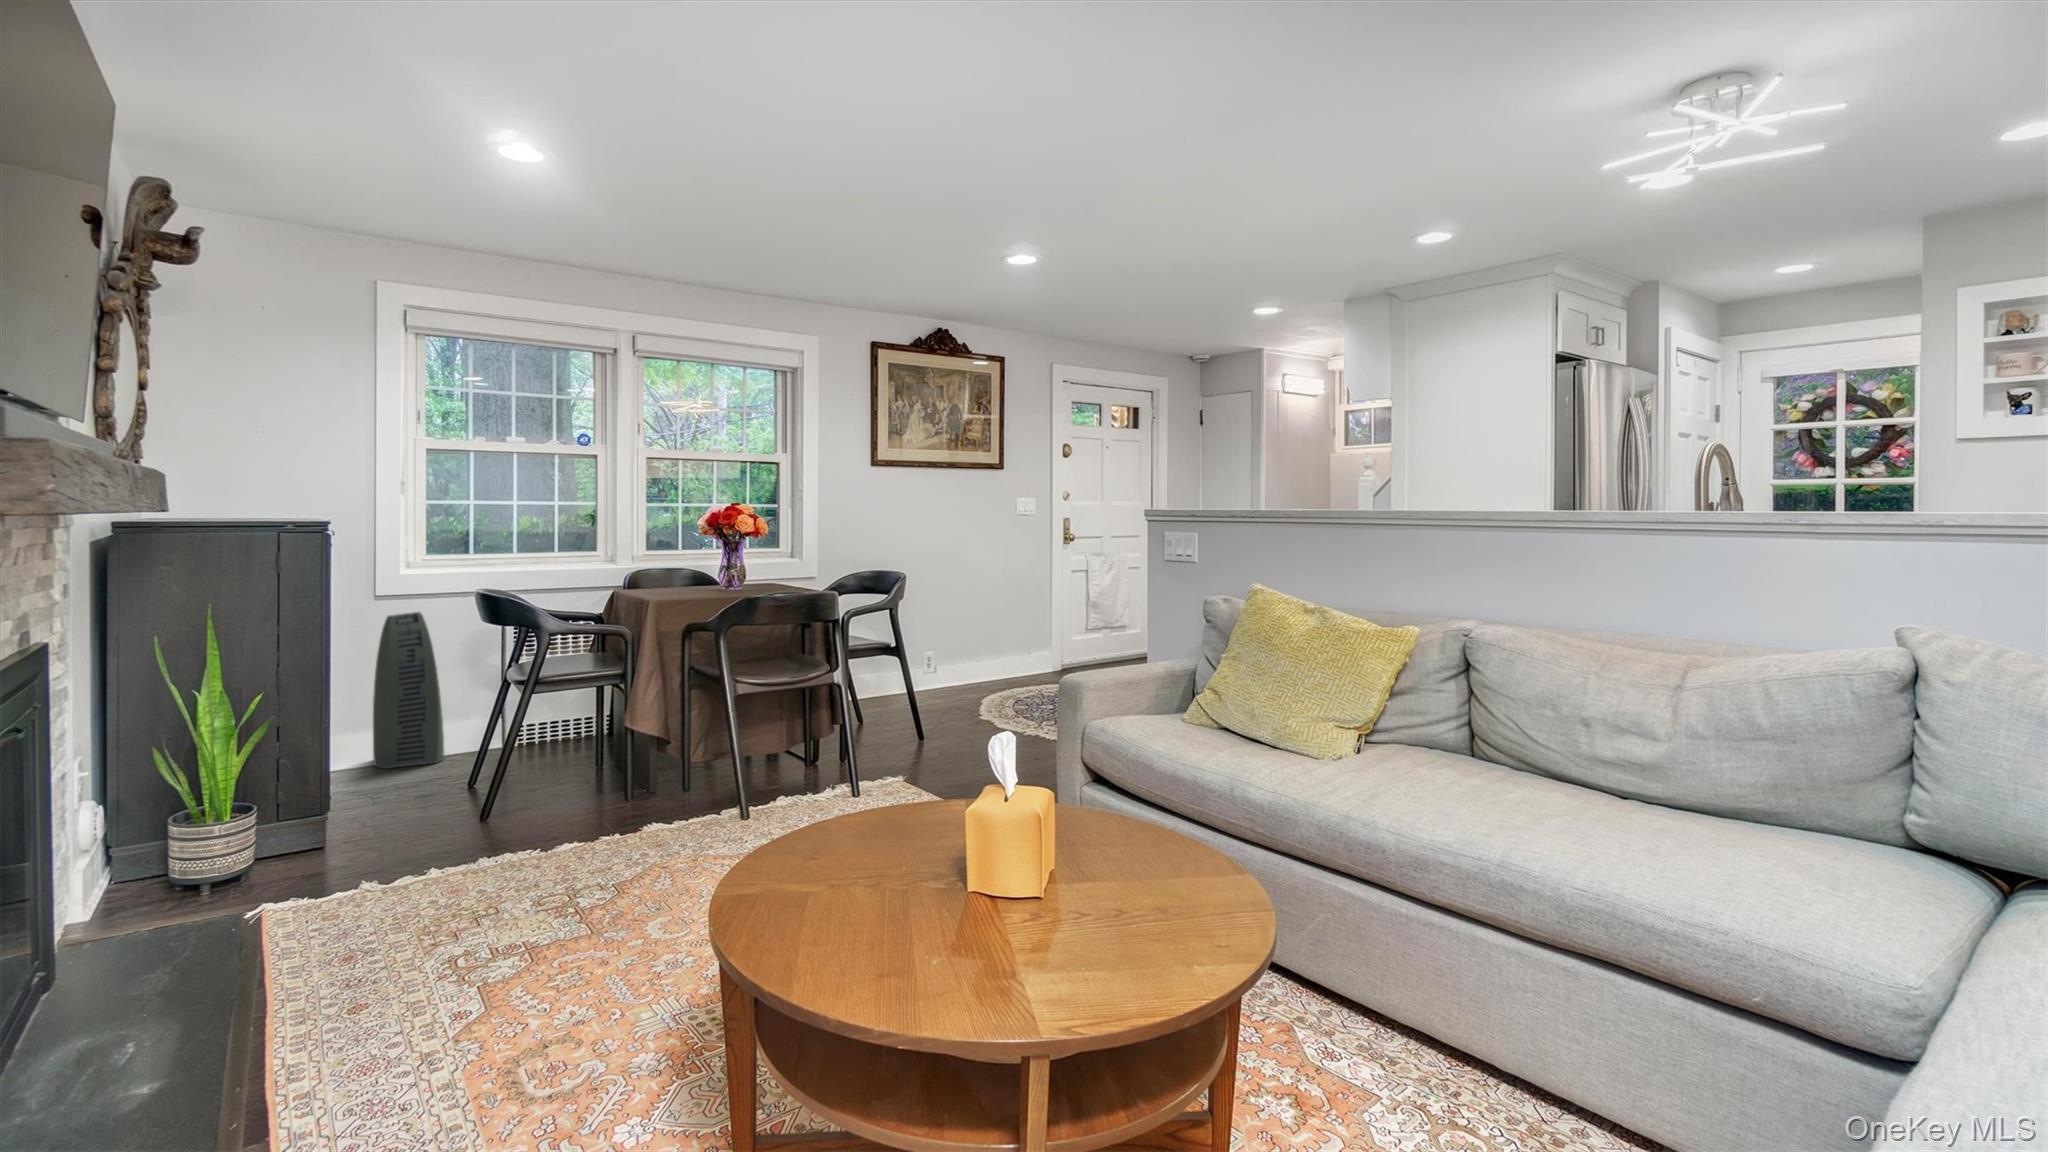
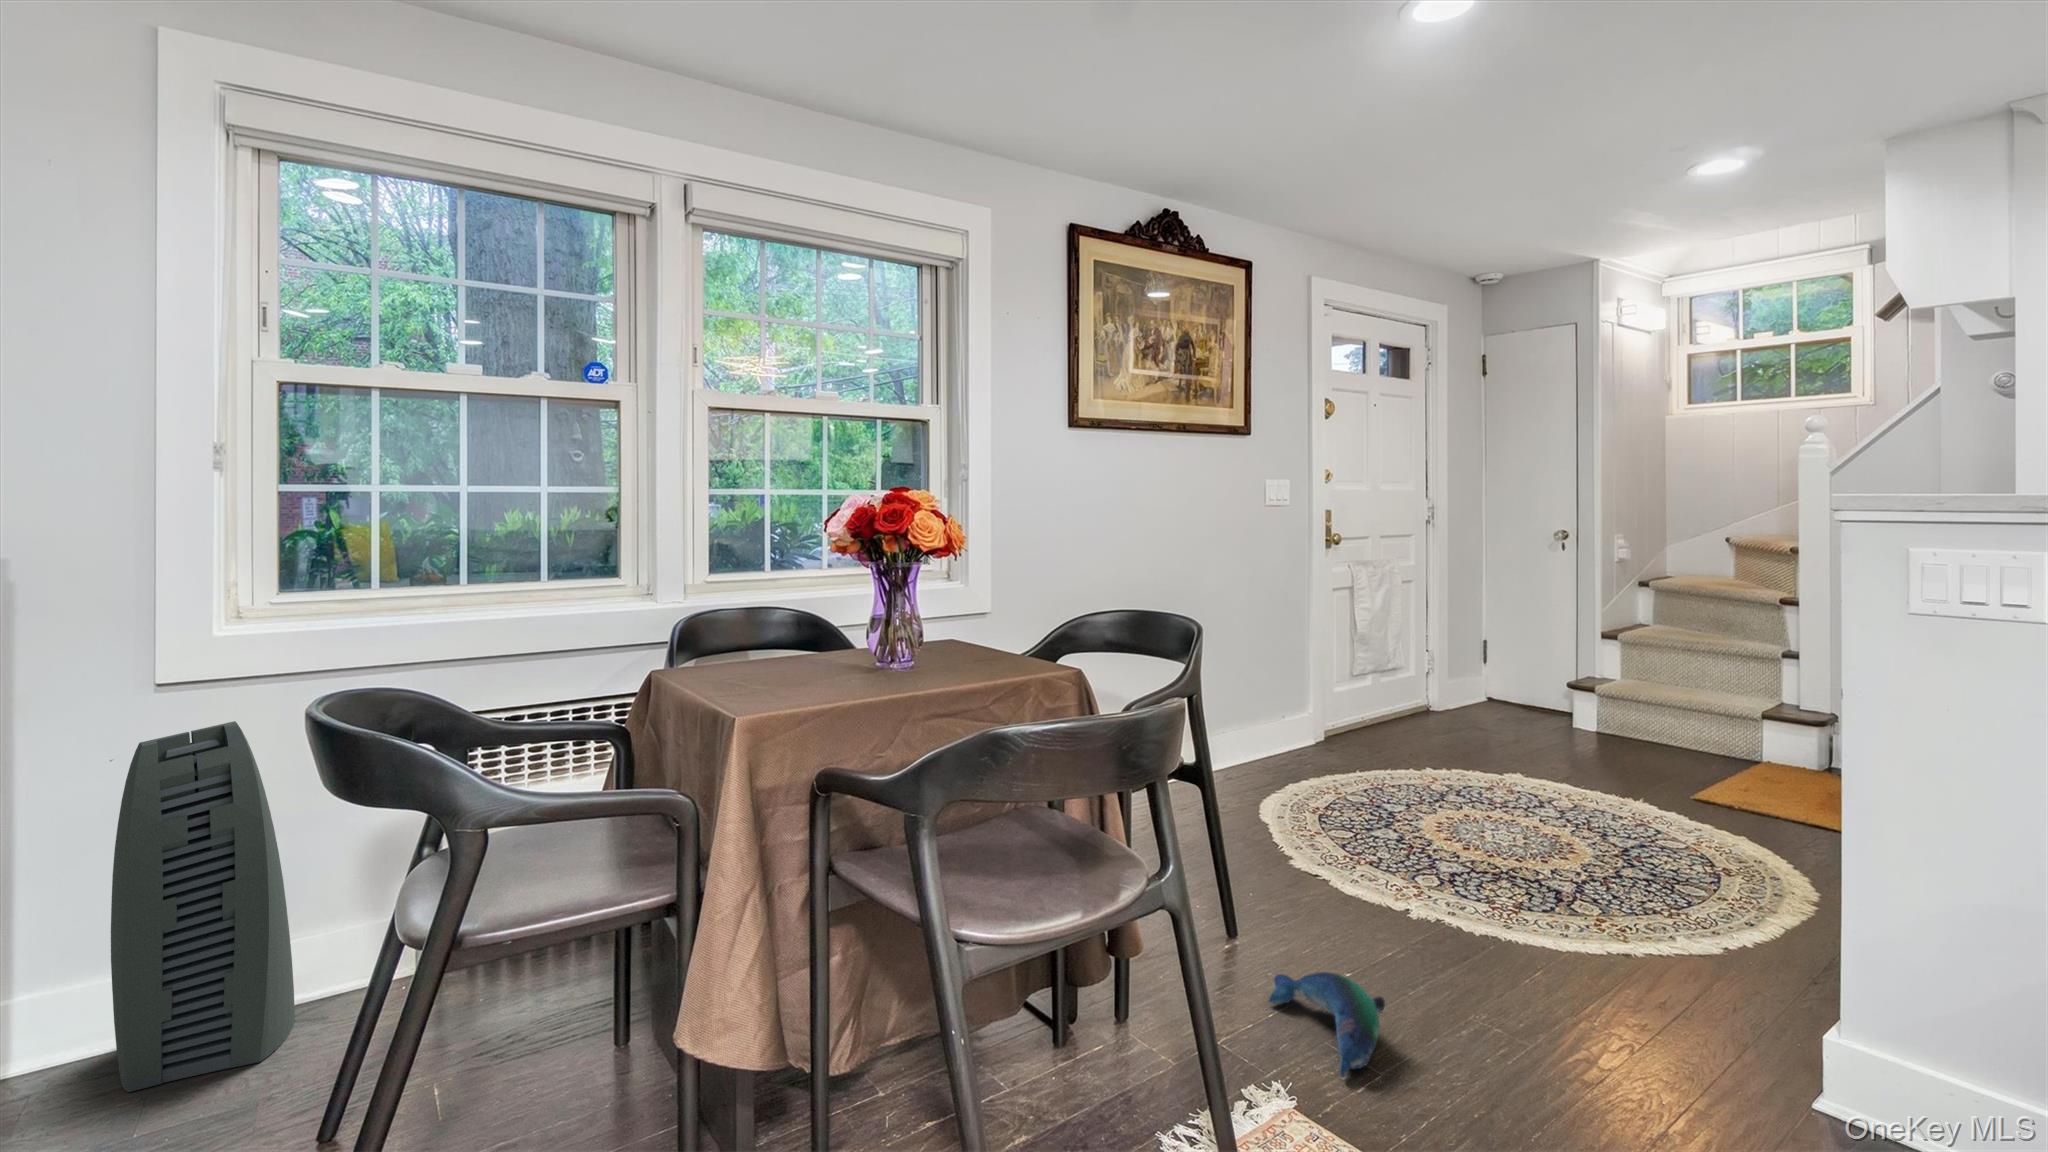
plush toy: none [912,731,955,762] -> present [1269,972,1385,1077]

